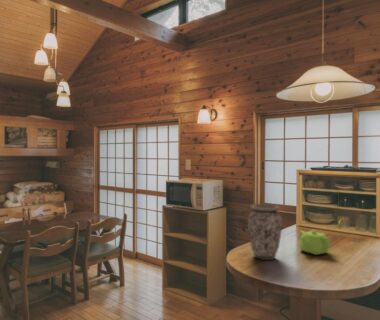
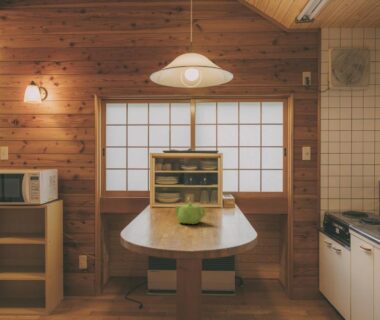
vase: present [248,204,282,260] -> none [141,181,175,235]

